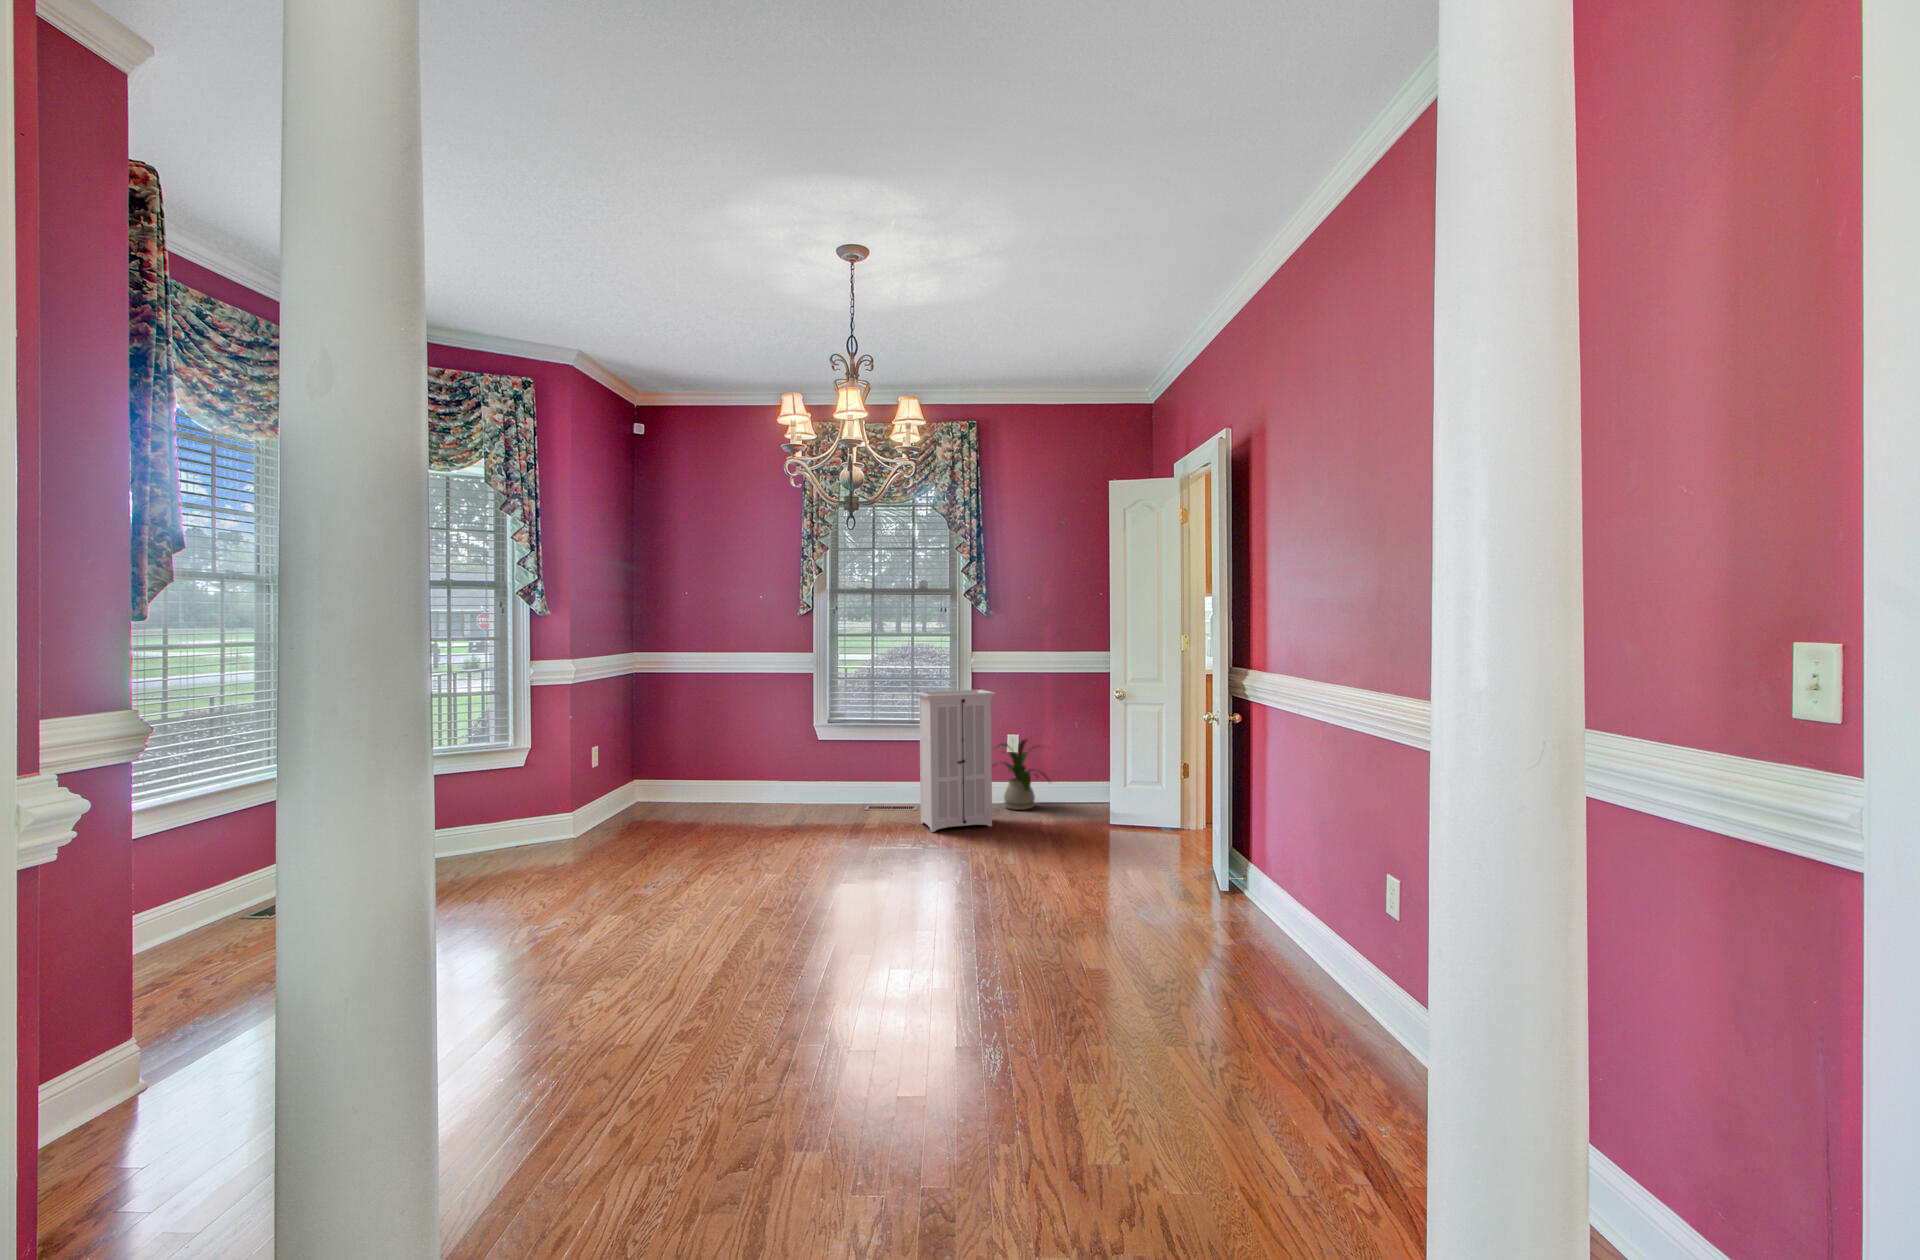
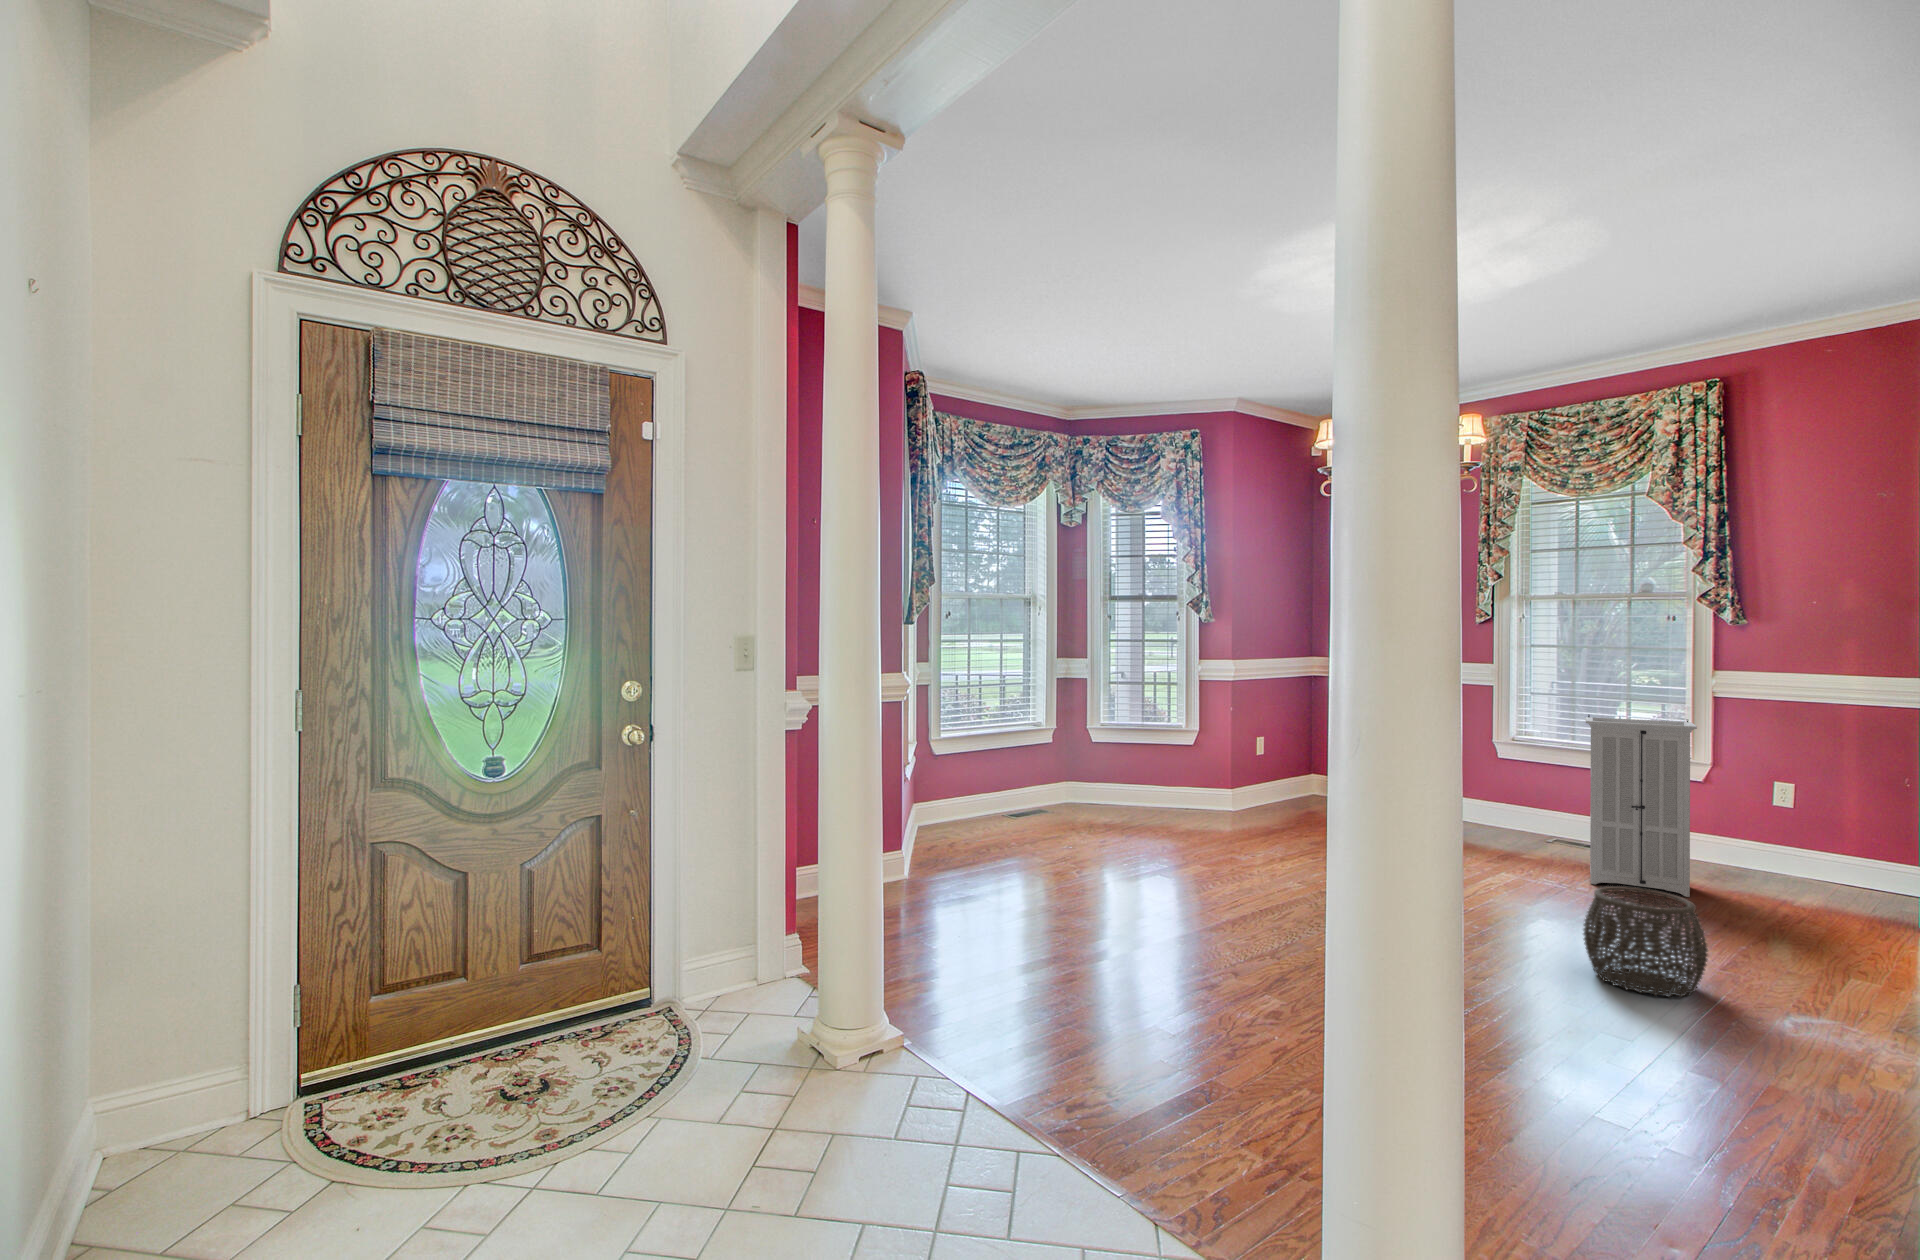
house plant: present [997,739,1049,810] -> none [1720,796,1838,893]
woven basket: none [1010,827,1092,914] -> present [1583,886,1708,997]

